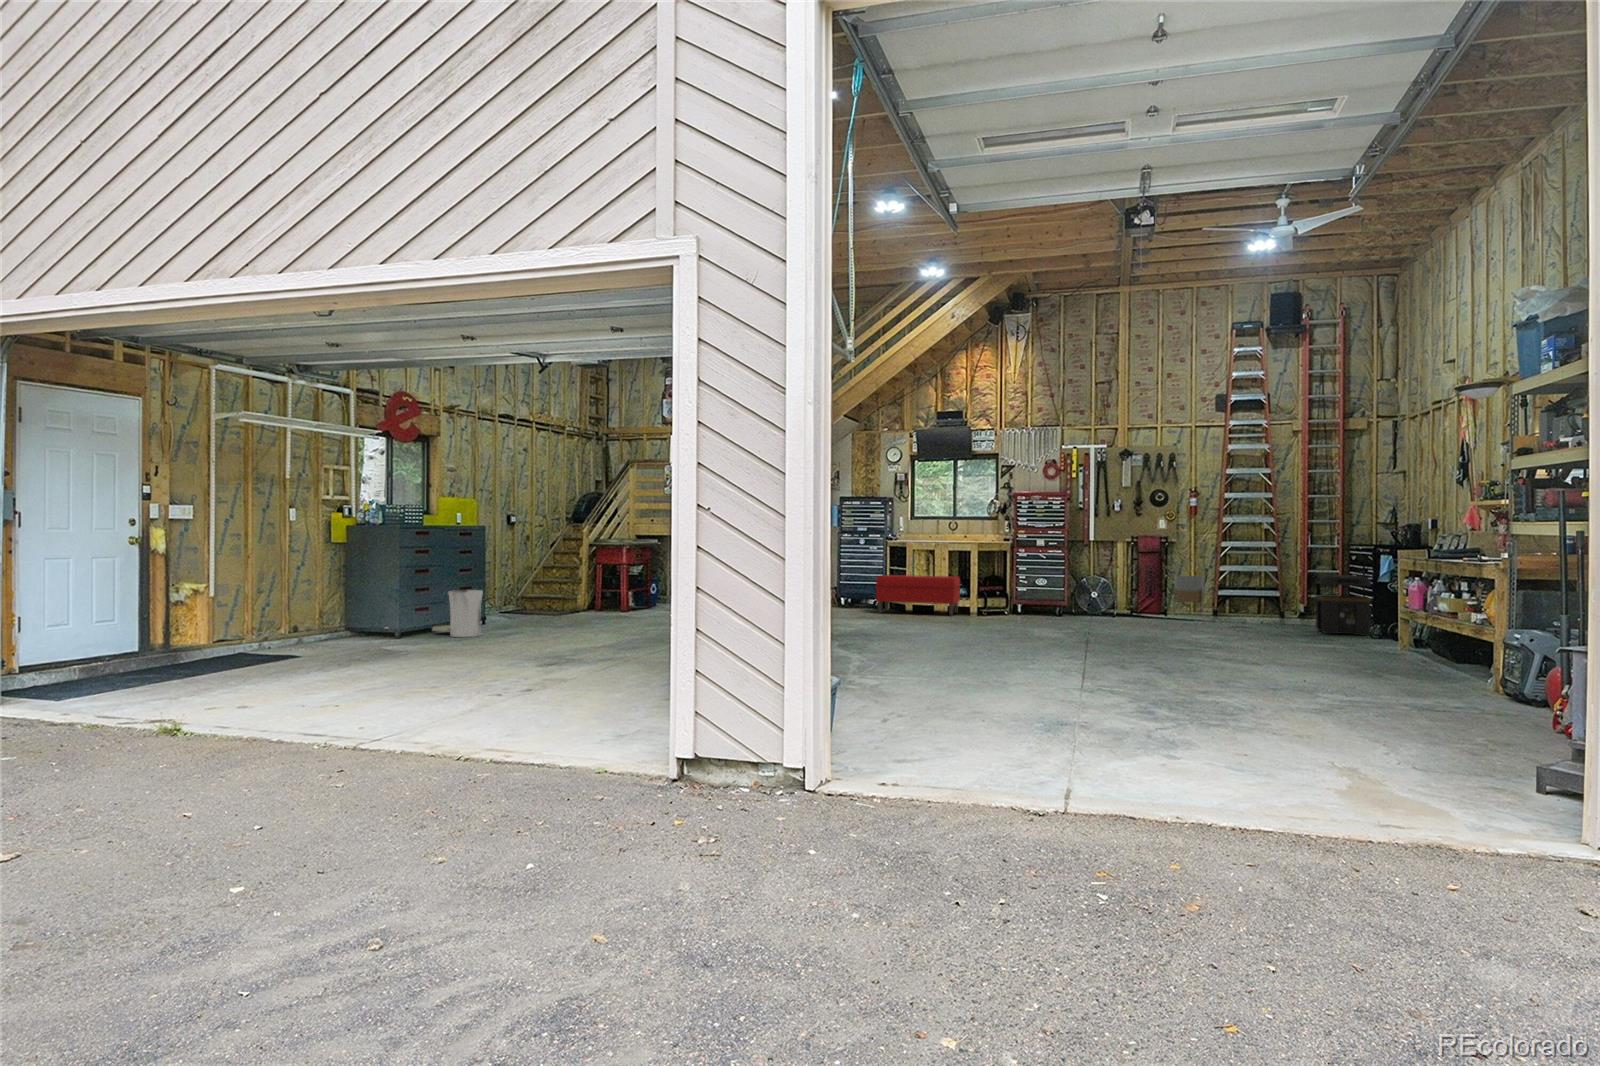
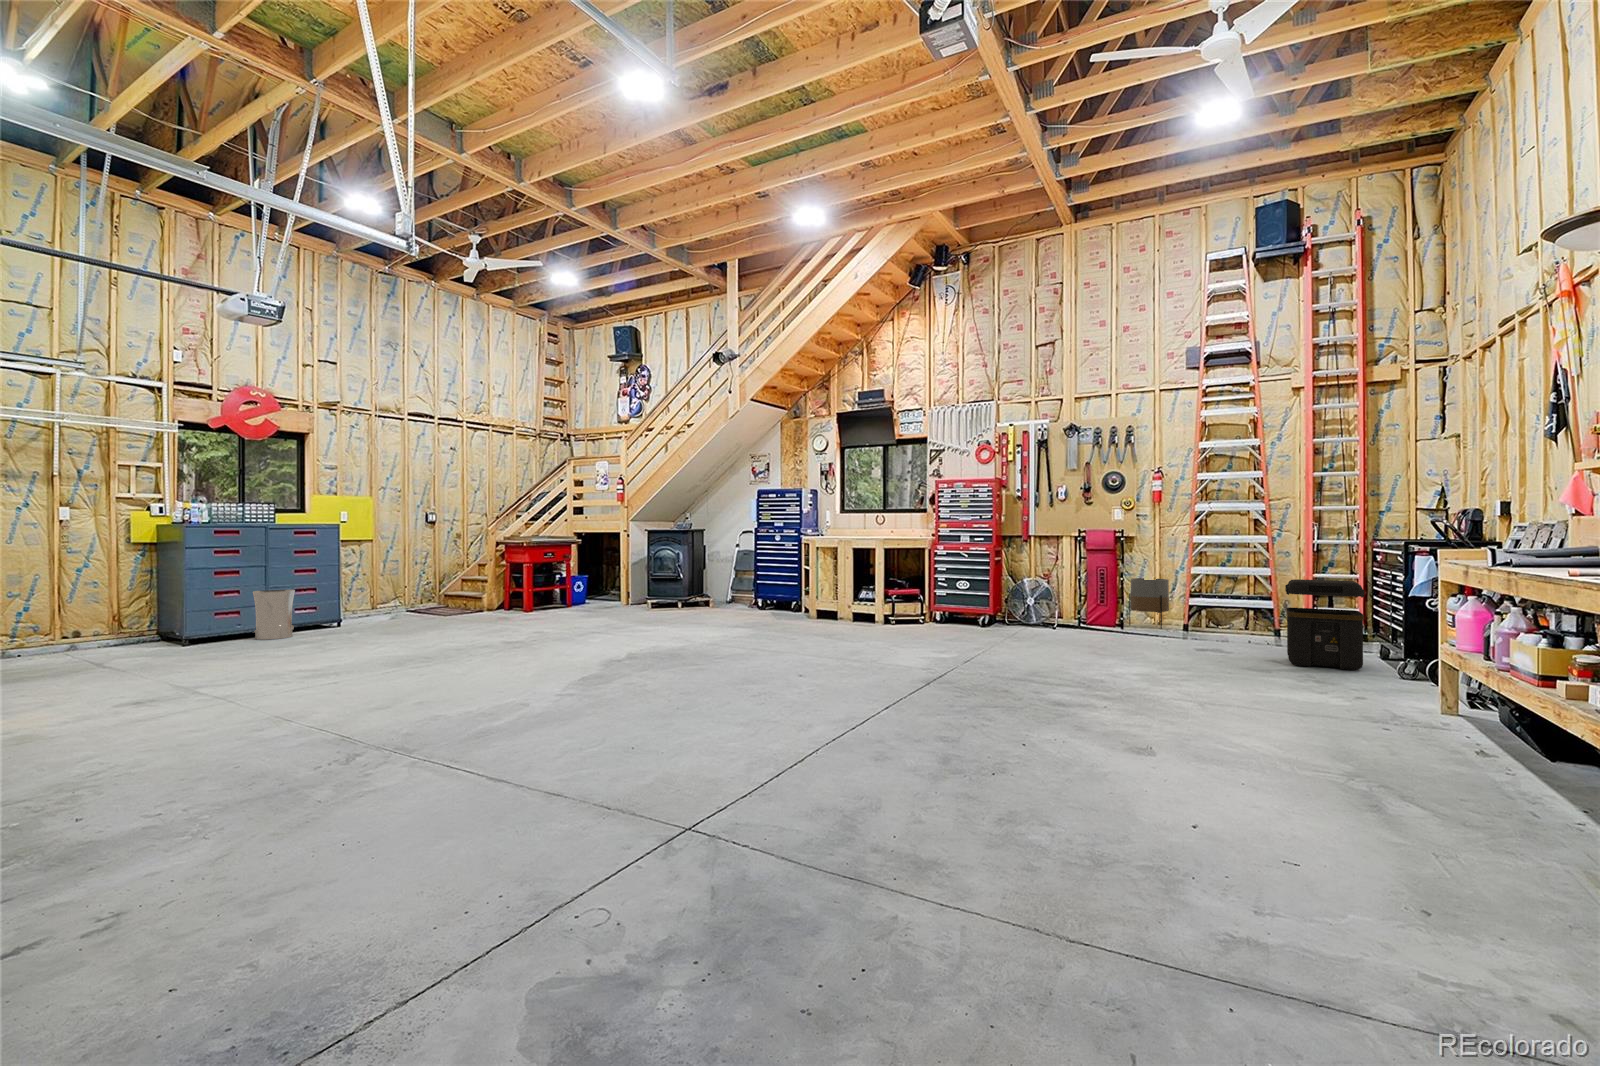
bench: present [876,575,960,616] -> none [769,575,866,623]

